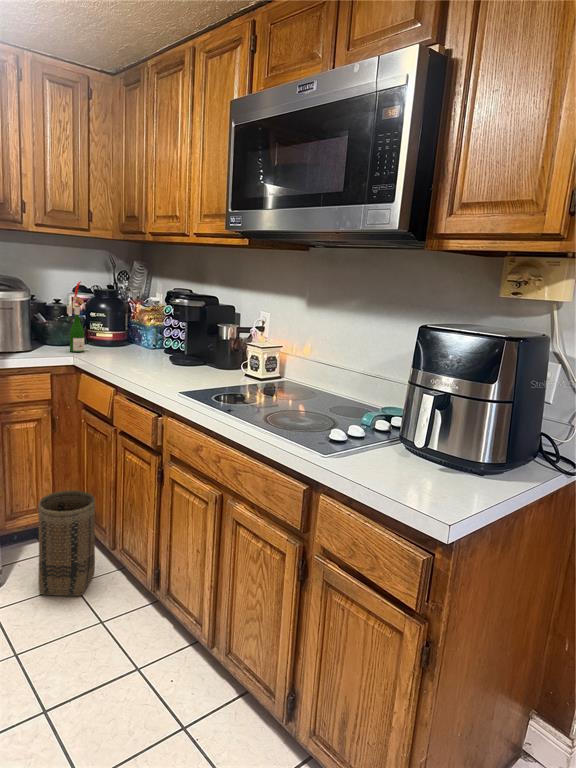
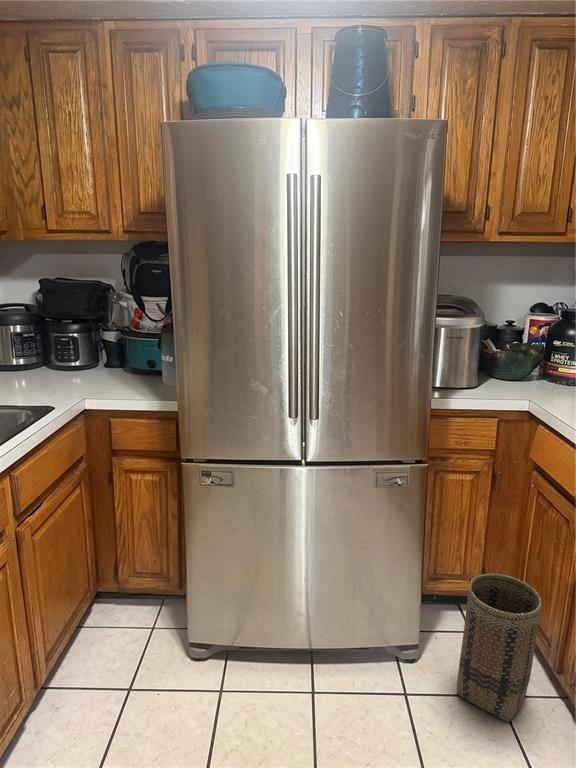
wine bottle: present [67,282,88,352] -> none [524,303,551,394]

